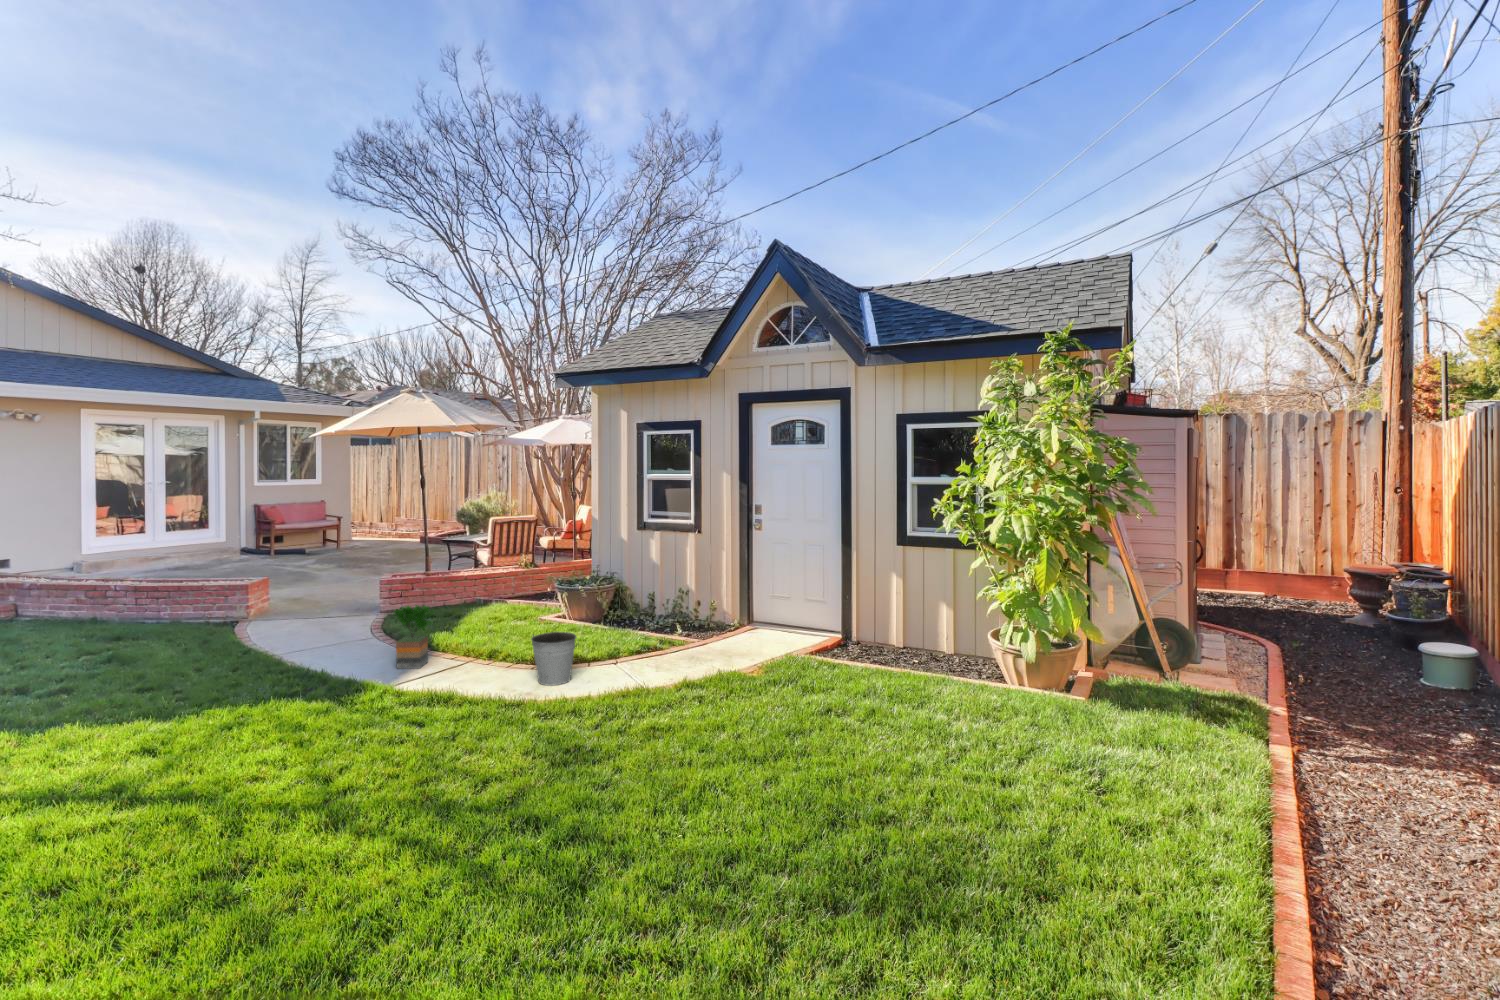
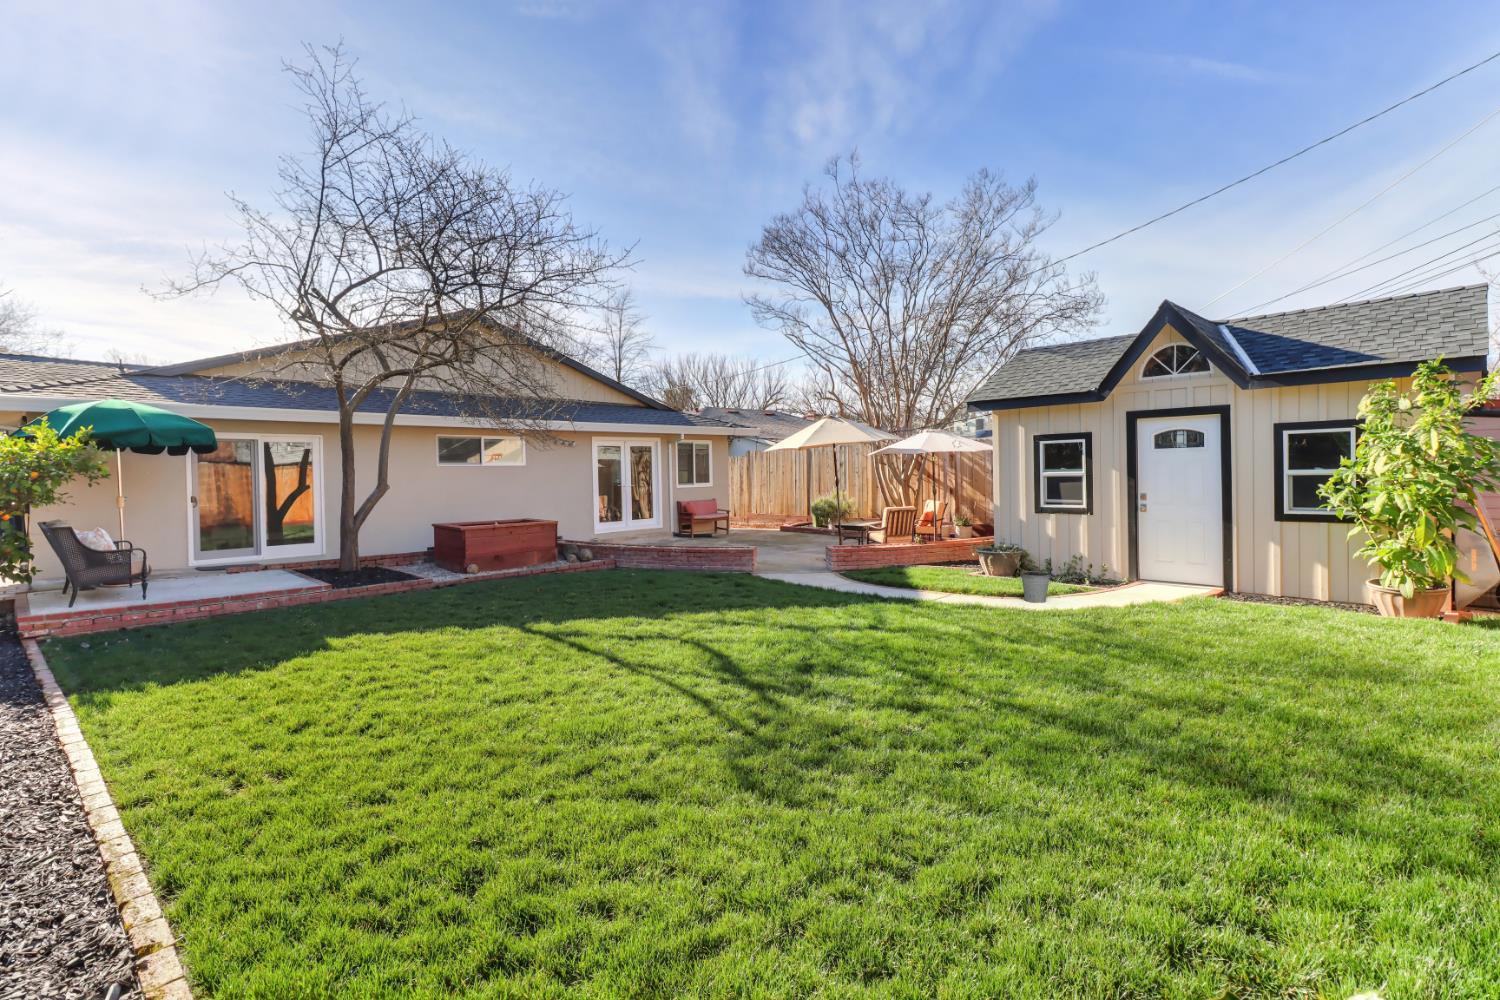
potted tree: present [393,605,434,669] -> none [918,554,944,593]

